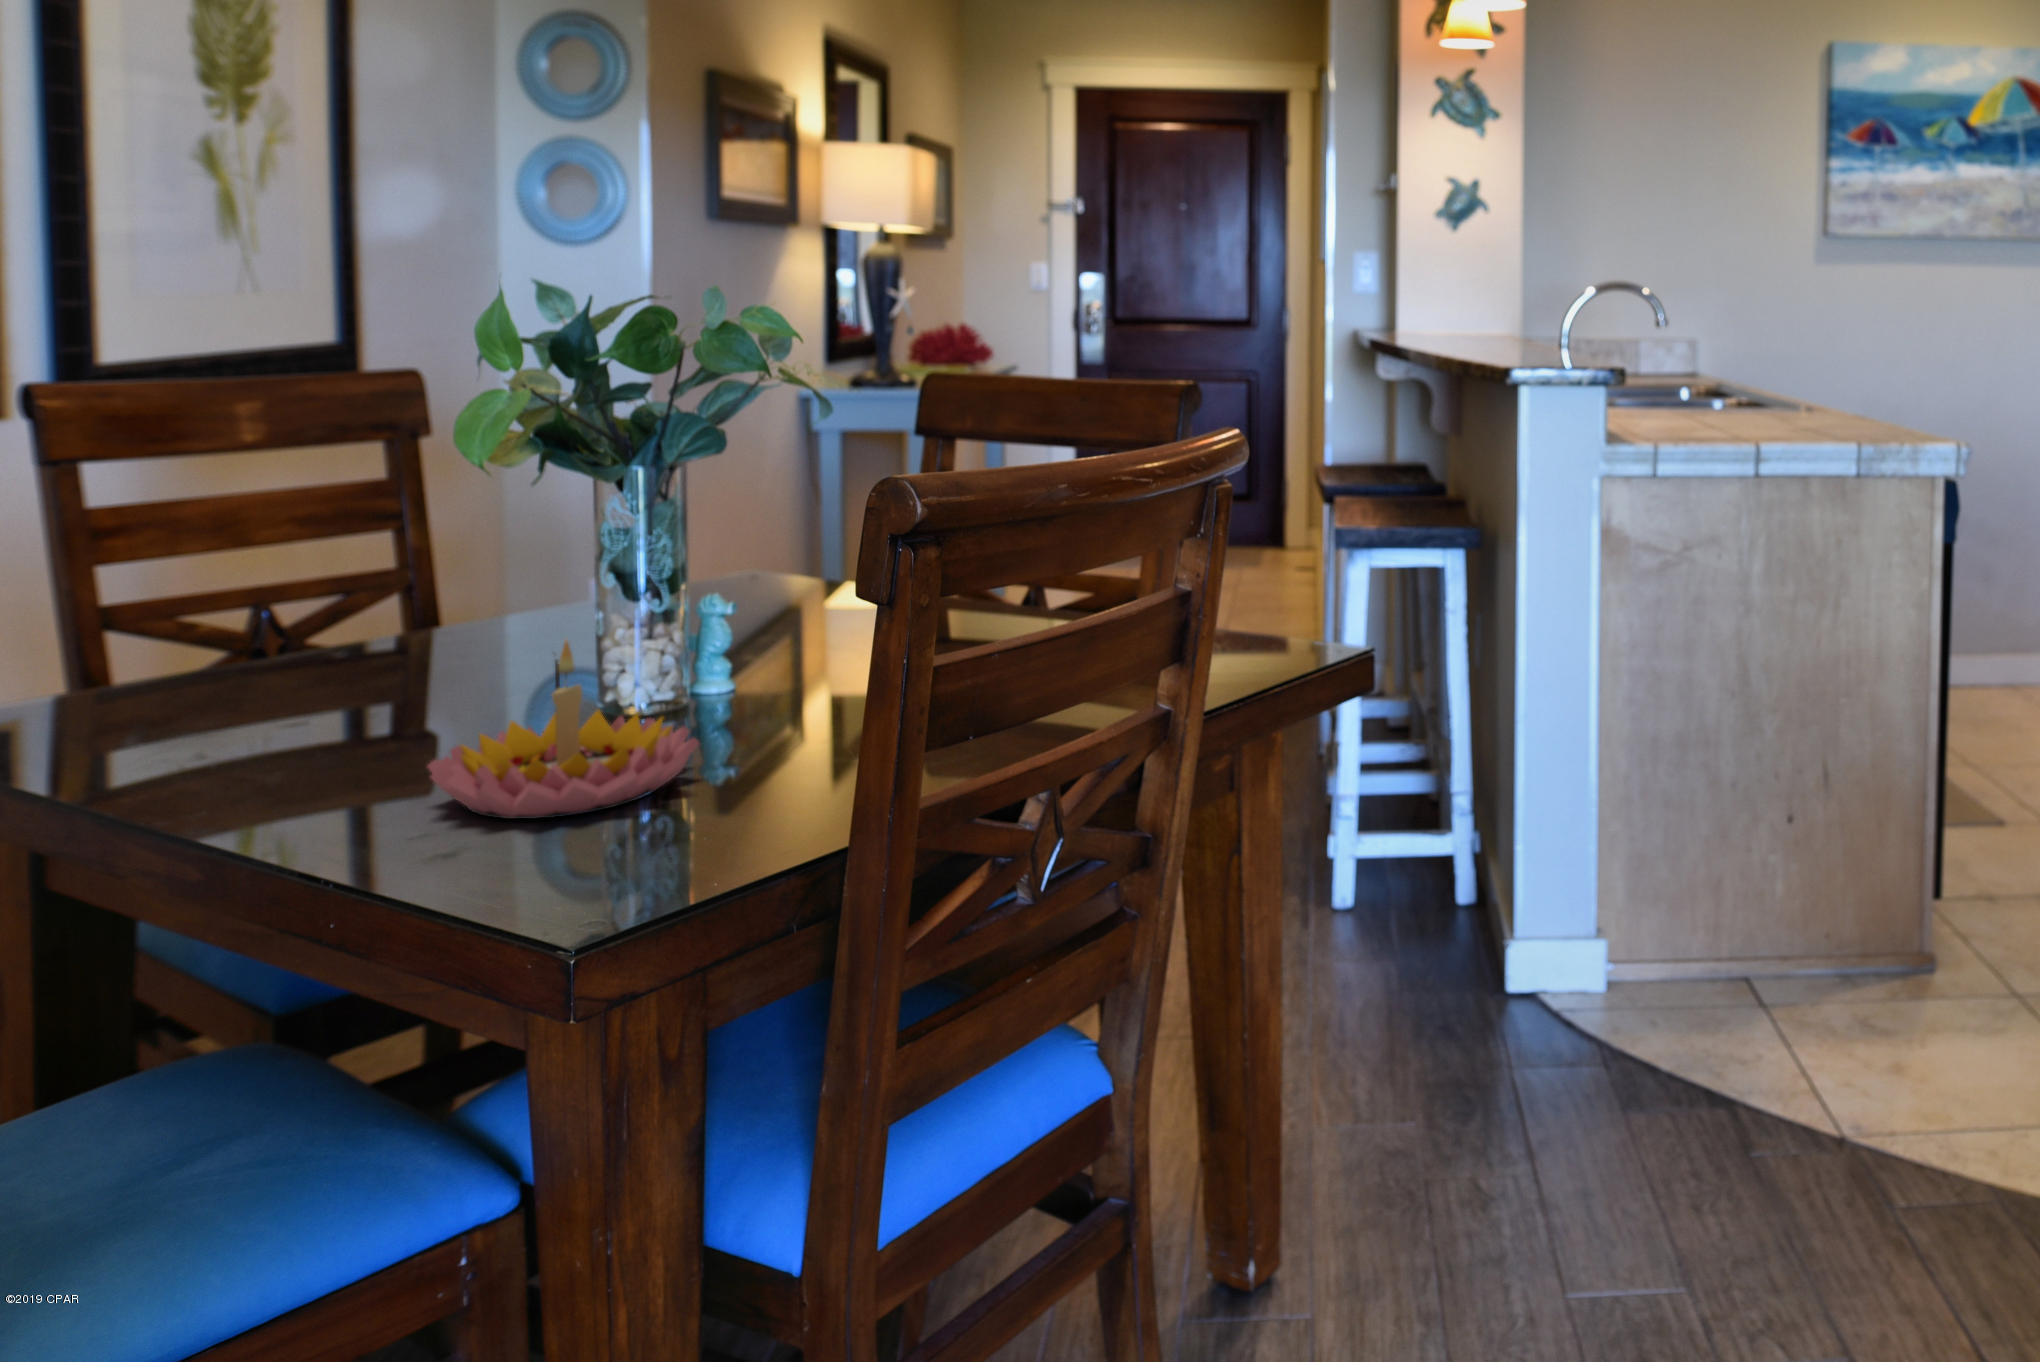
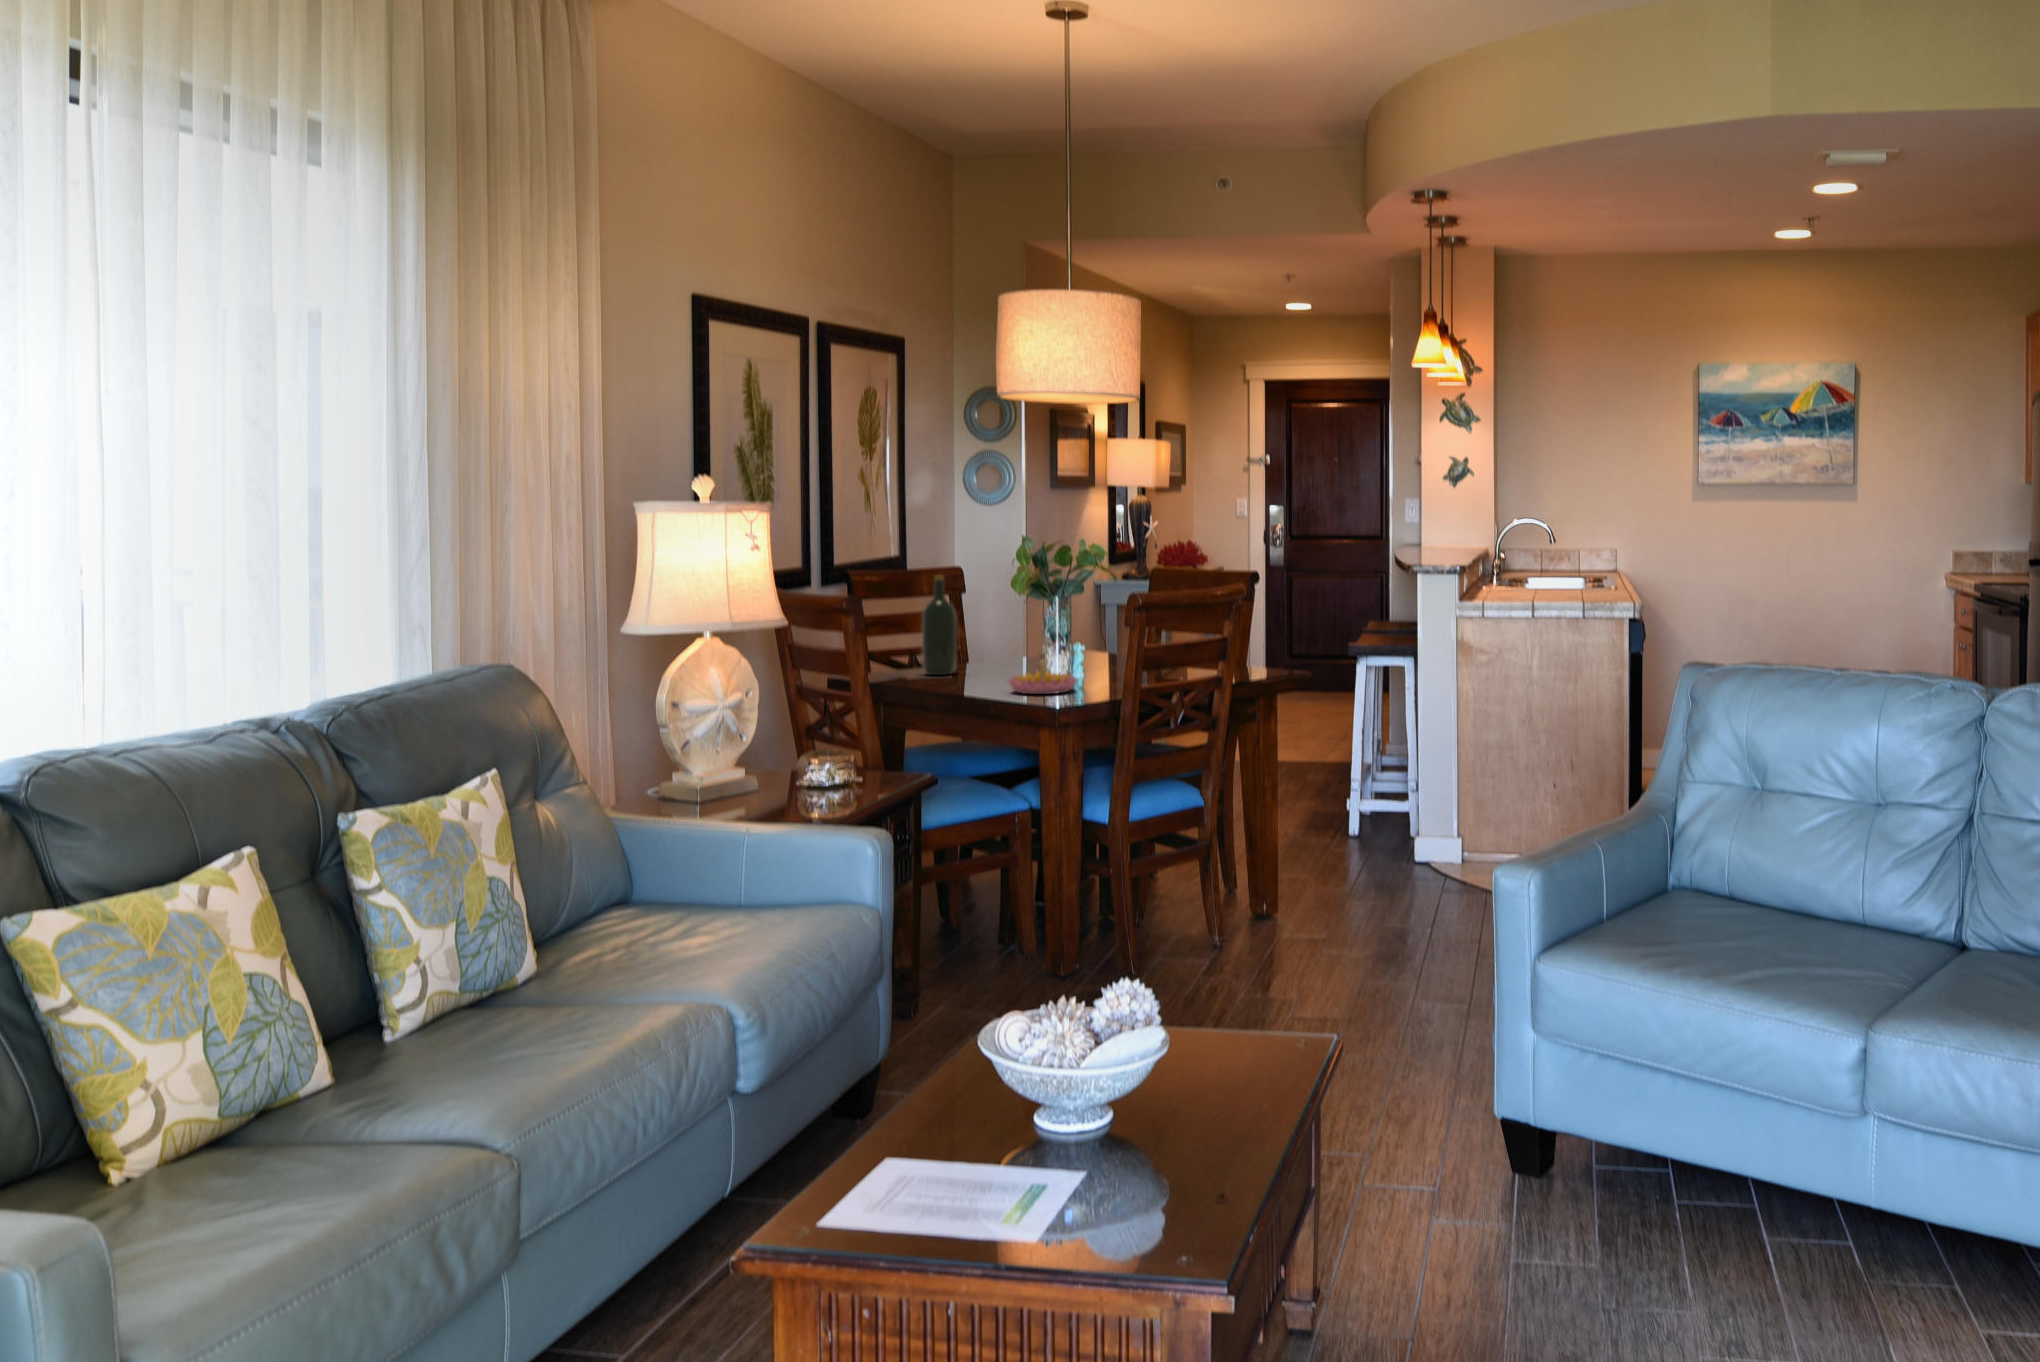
wine bottle: none [194,396,323,703] -> present [922,576,957,675]

